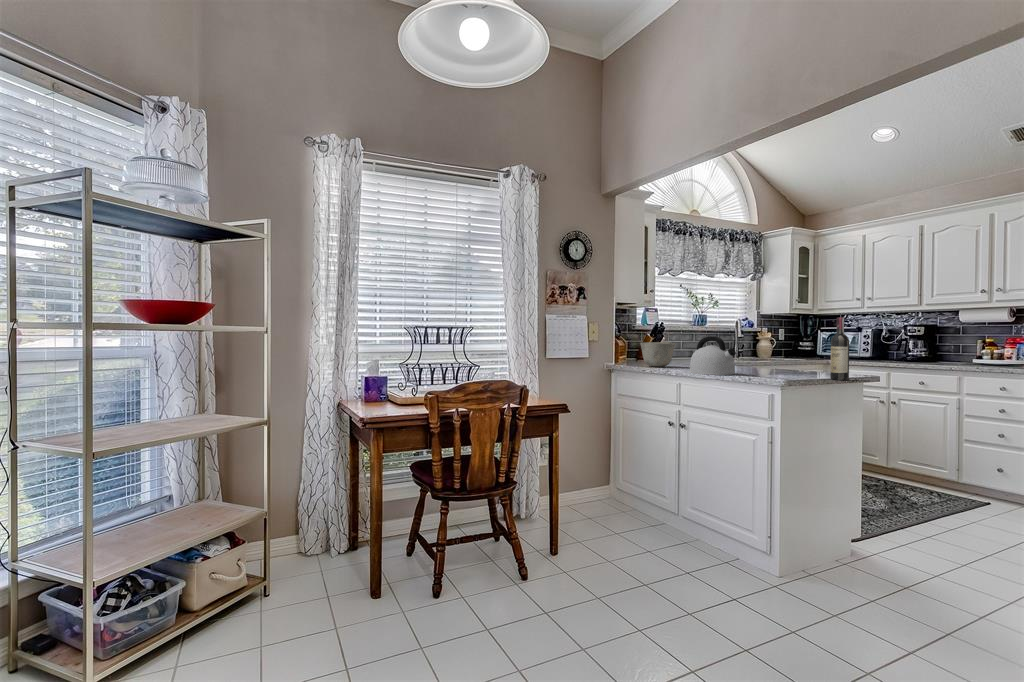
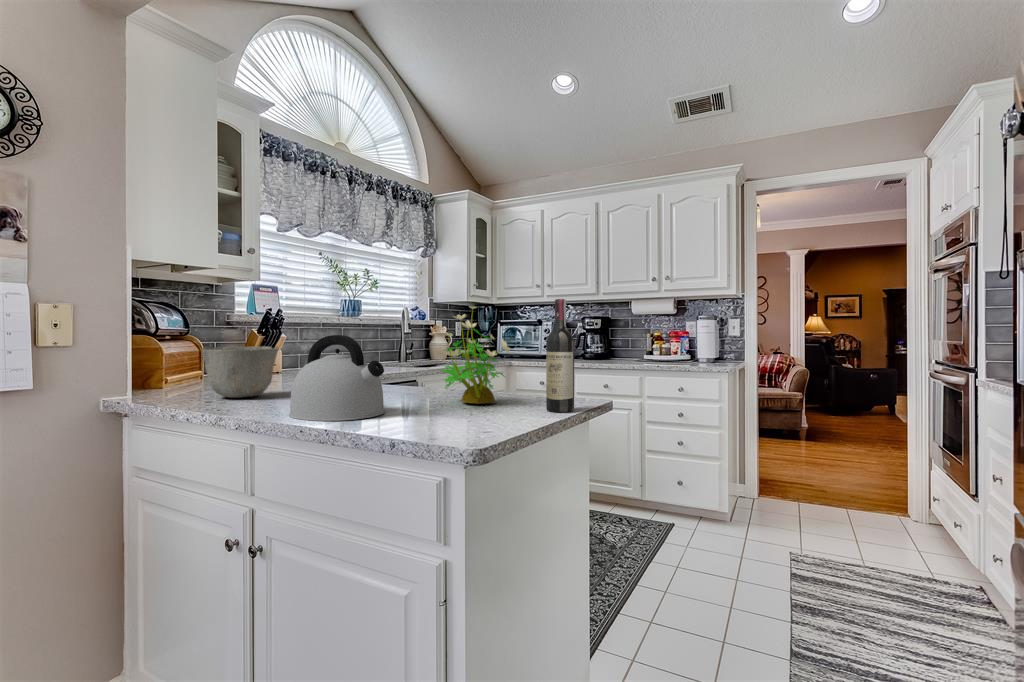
potted plant: none [765,321,811,375] -> present [441,306,511,404]

